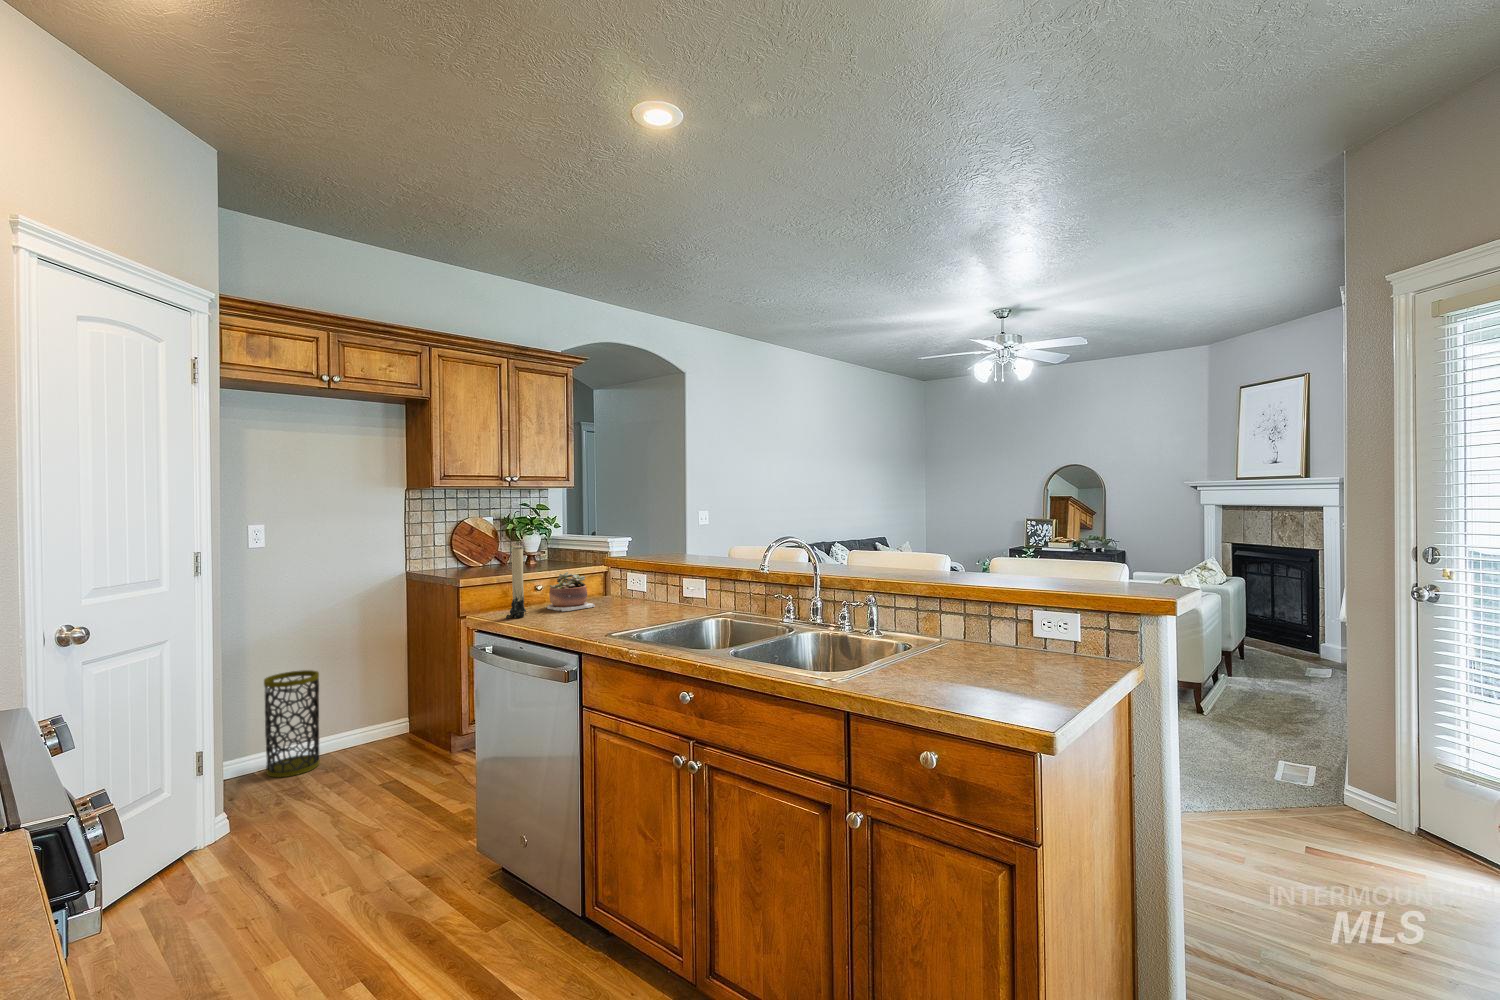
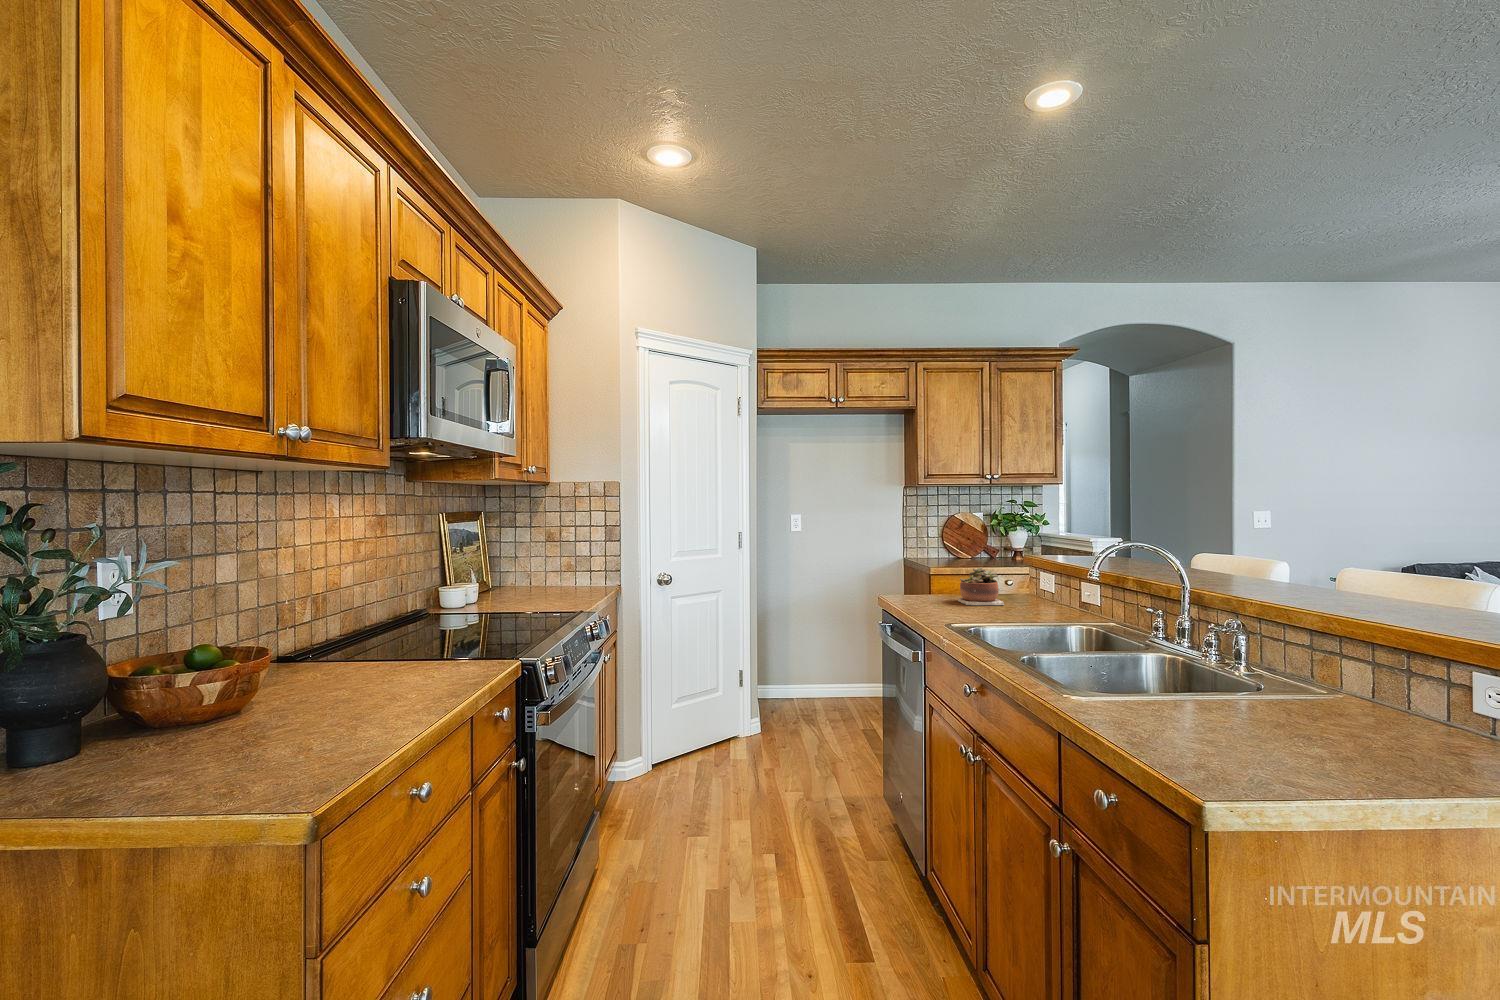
candle: present [506,546,526,619] -> none [909,538,928,605]
trash can: present [264,670,319,777] -> none [798,627,833,706]

